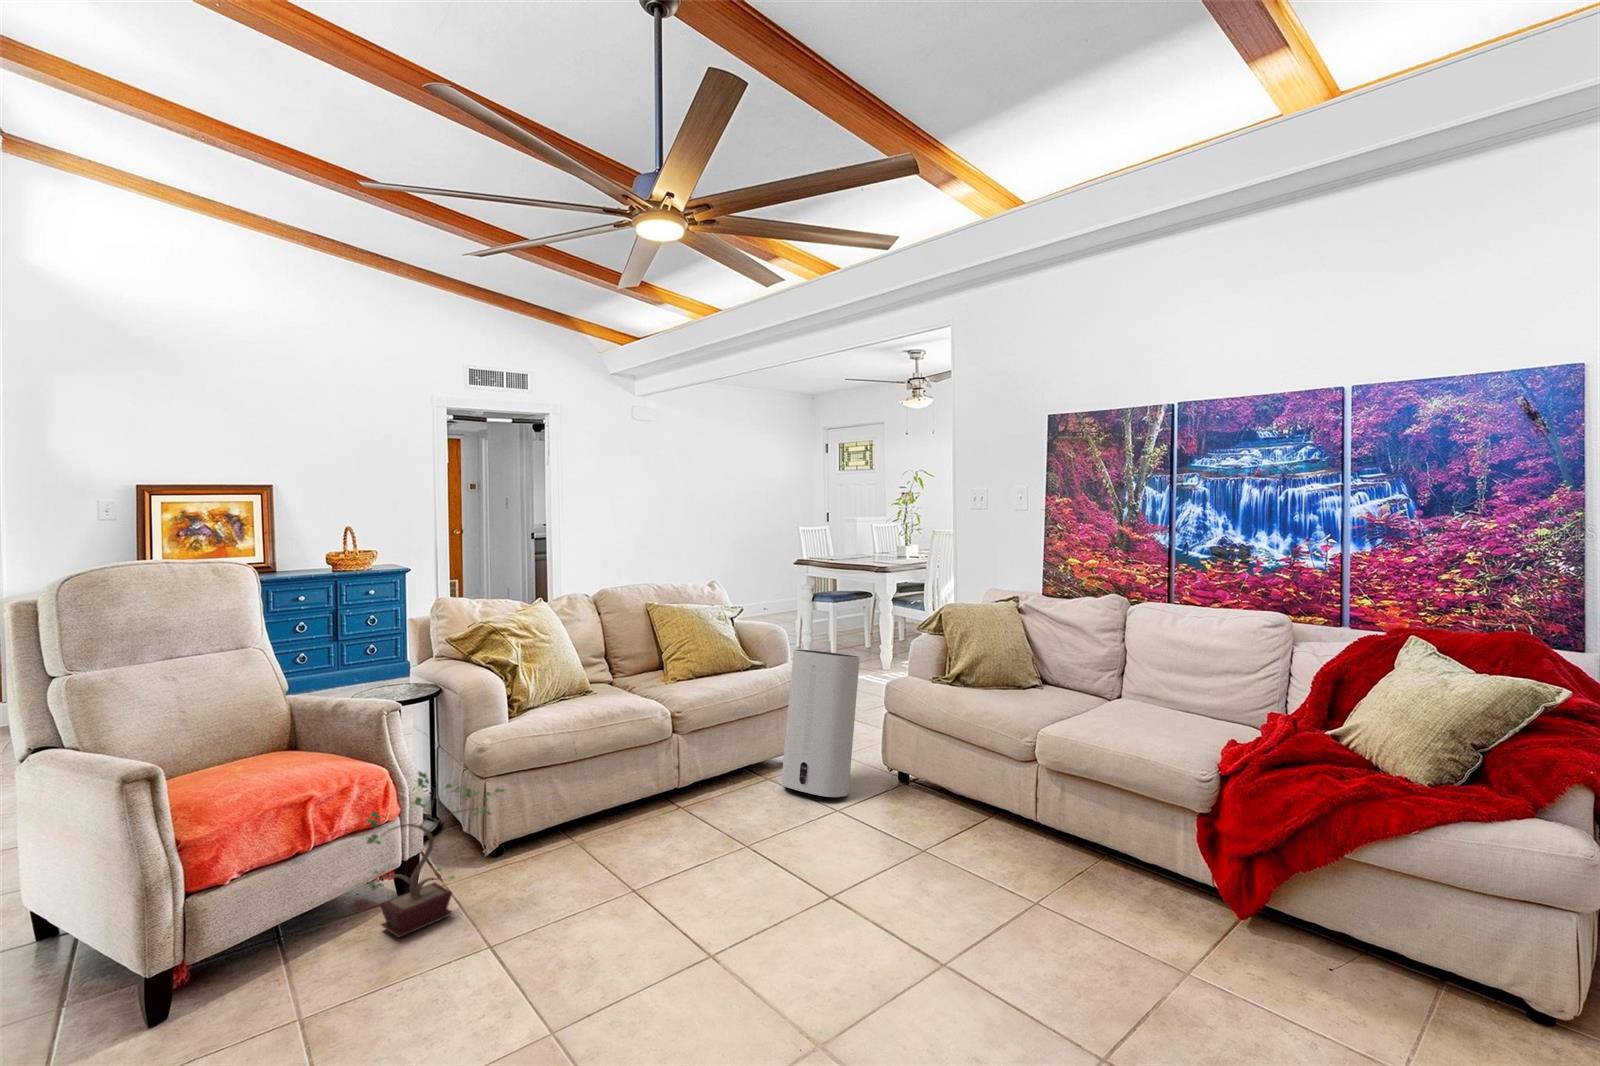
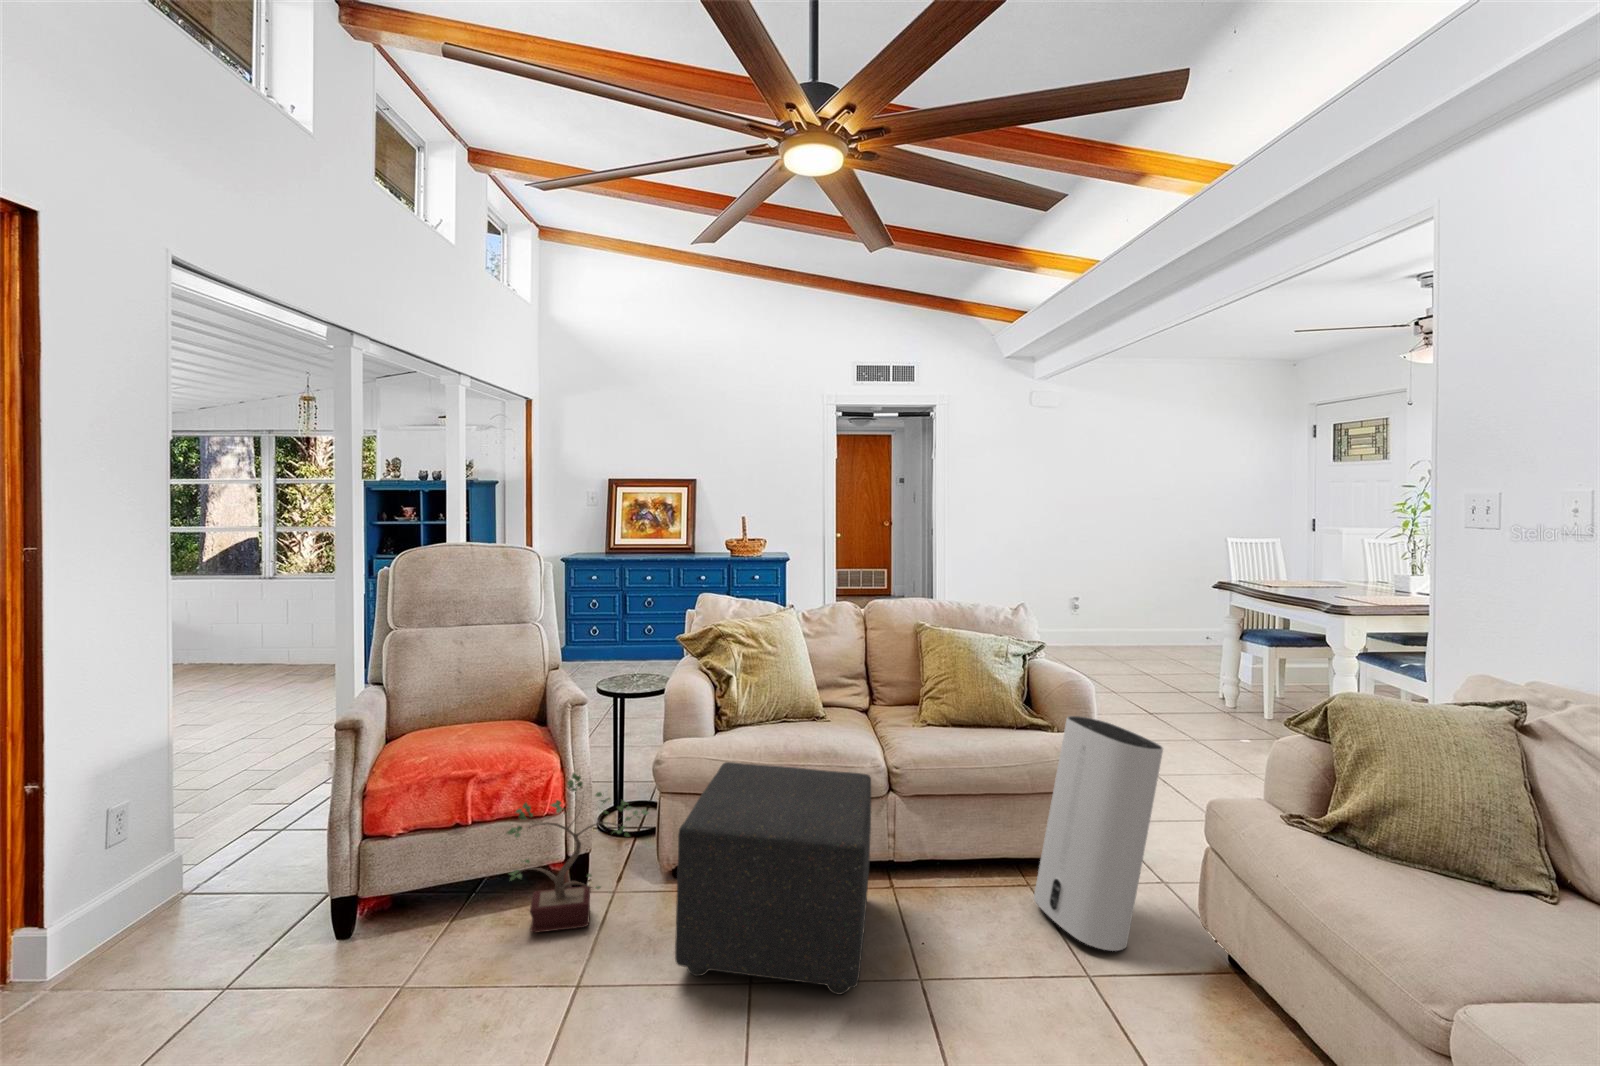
ottoman: none [543,720,722,904] -> present [675,762,871,995]

